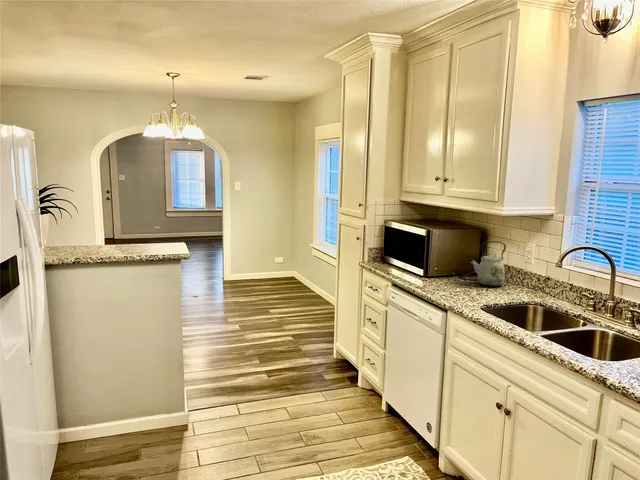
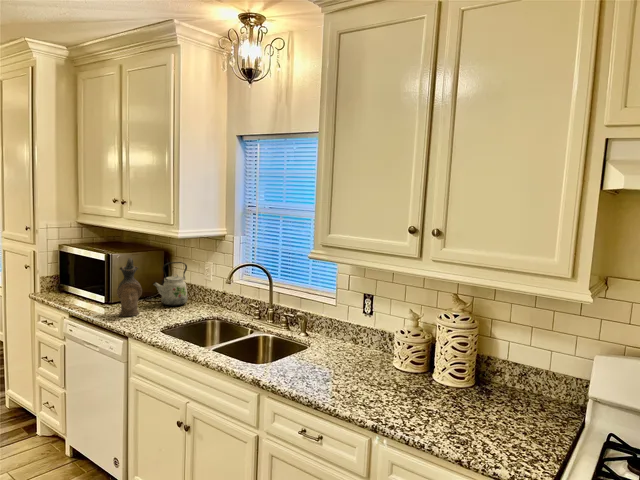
ceramic pitcher: none [438,234,461,291] -> present [117,258,142,316]

